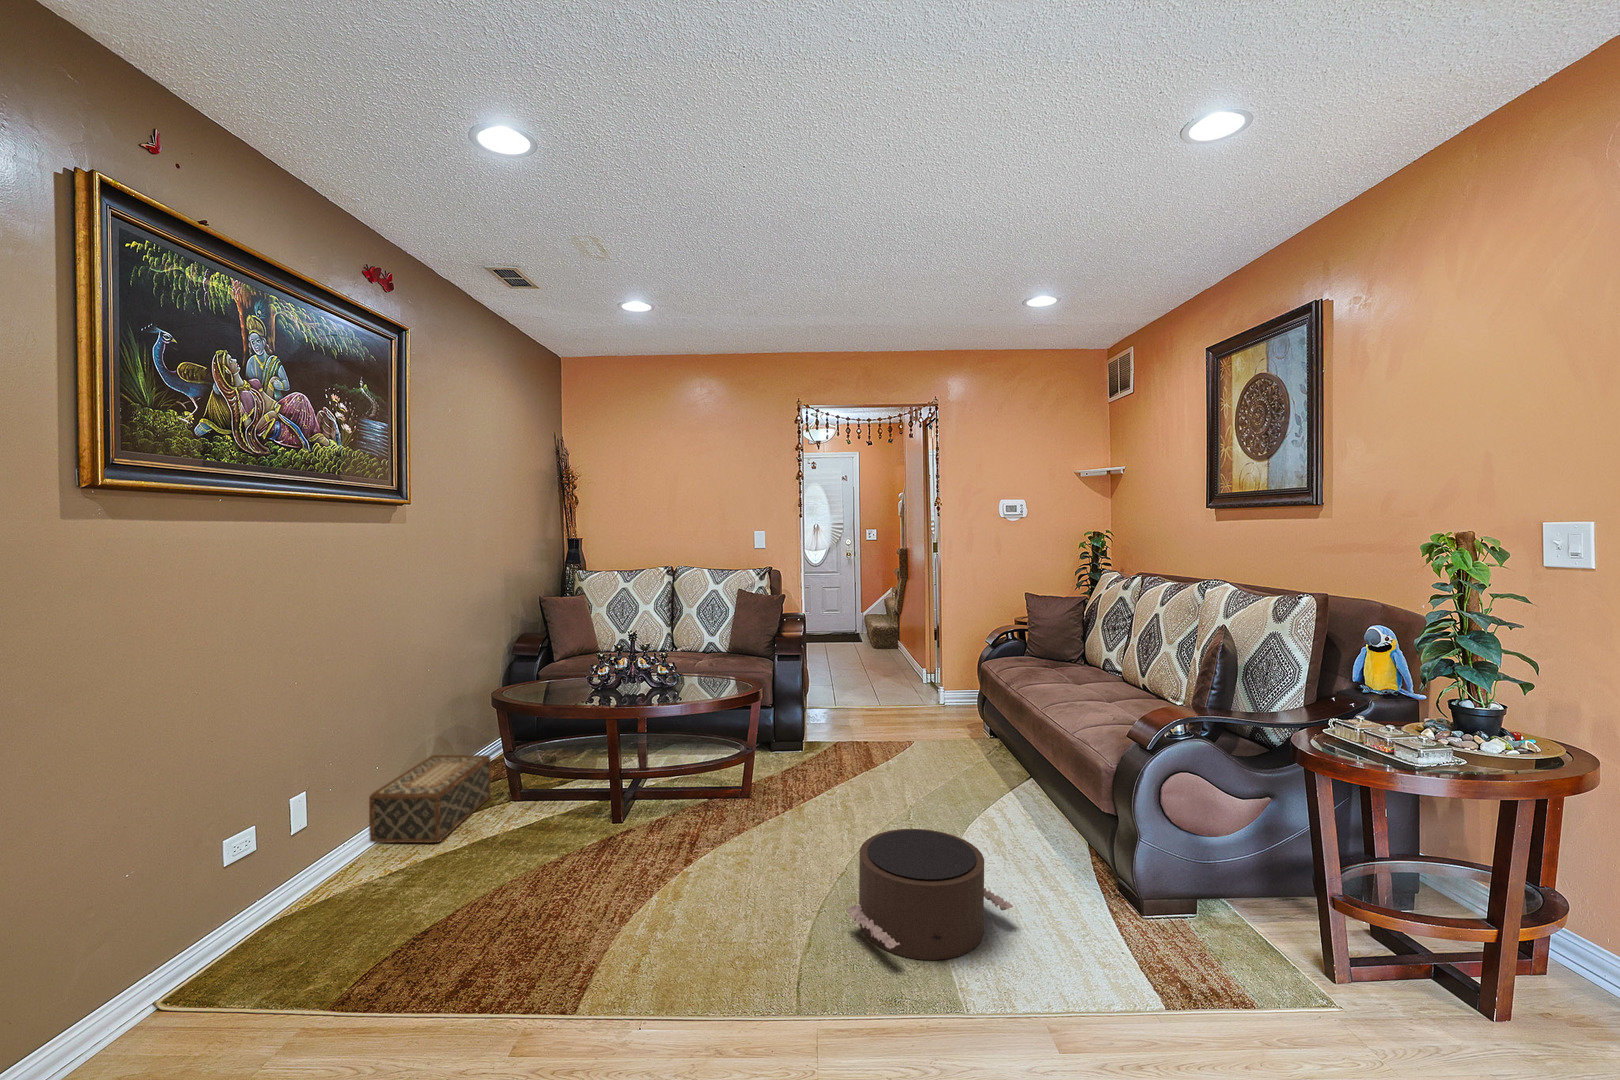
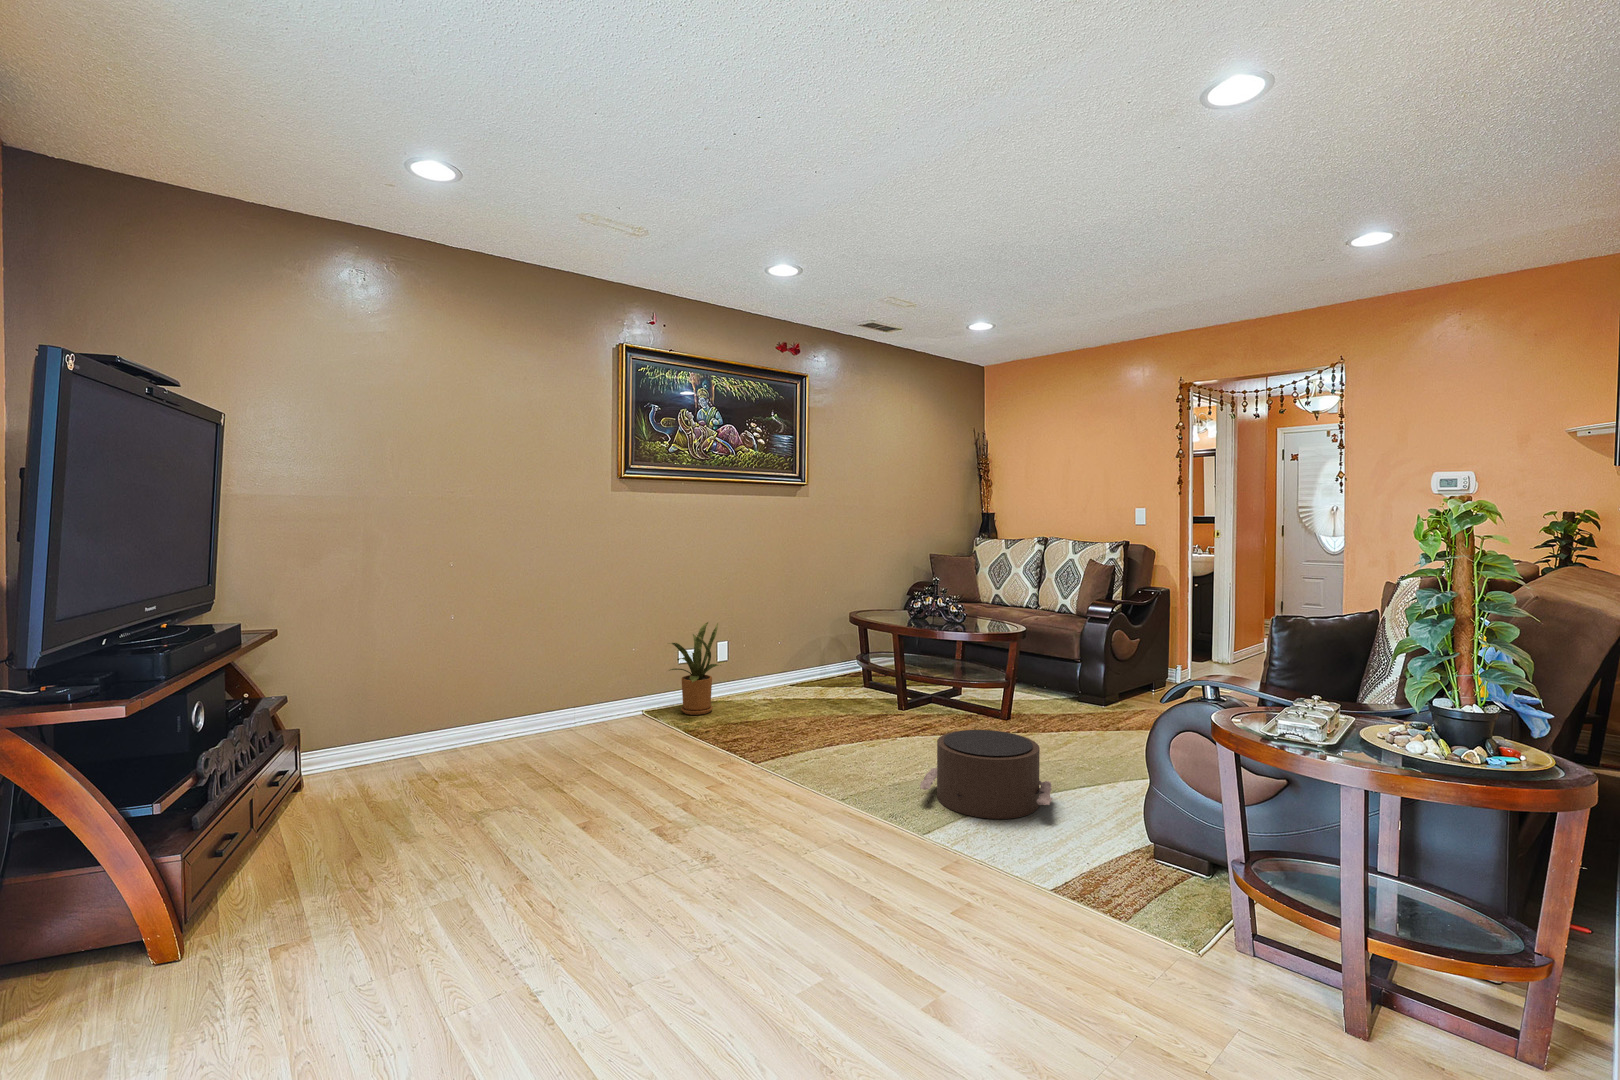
woven basket: present [369,755,491,843] -> none [772,650,853,694]
house plant: none [200,763,341,965] -> present [669,622,719,715]

